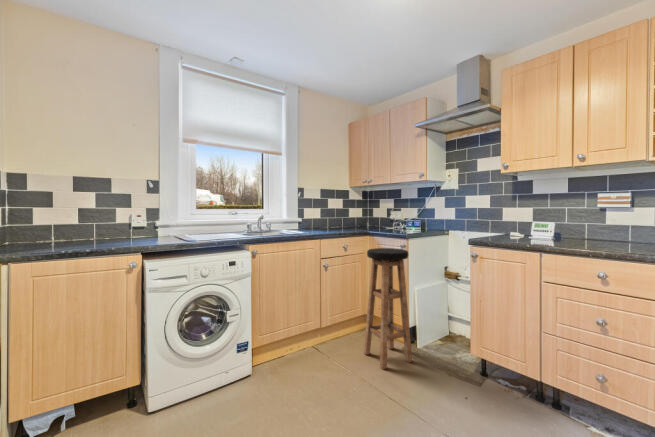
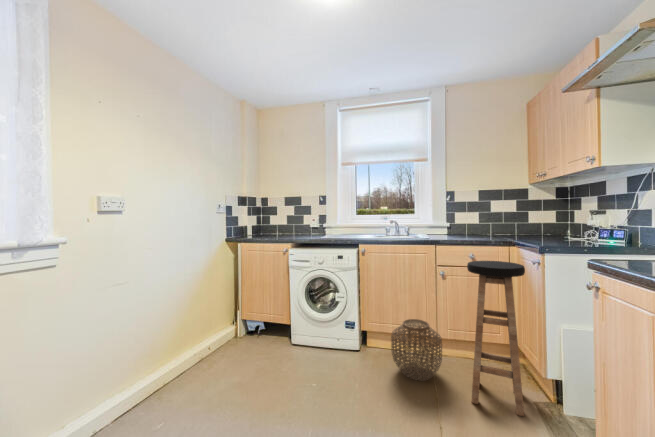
woven basket: none [301,314,349,375] -> present [391,319,442,381]

